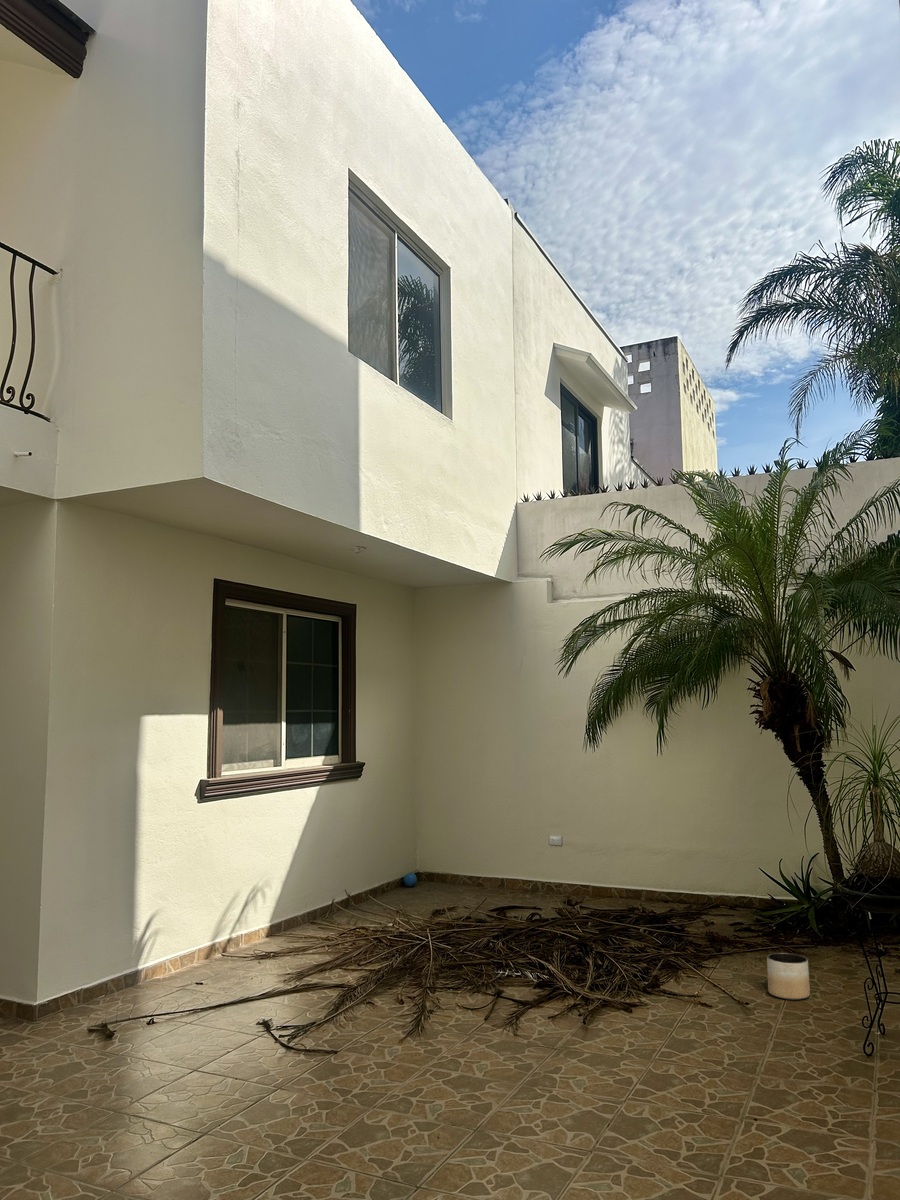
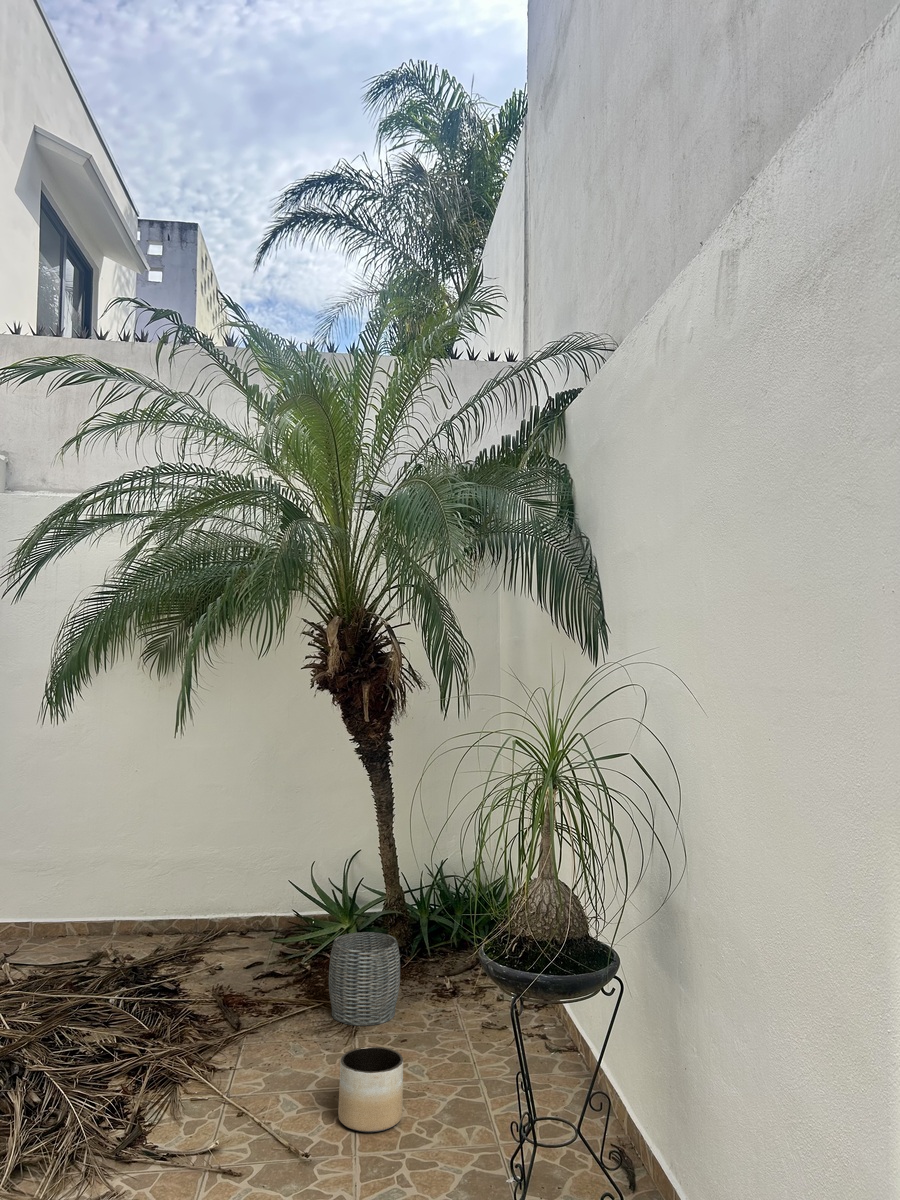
woven basket: none [777,898,830,959] -> present [329,932,400,1026]

